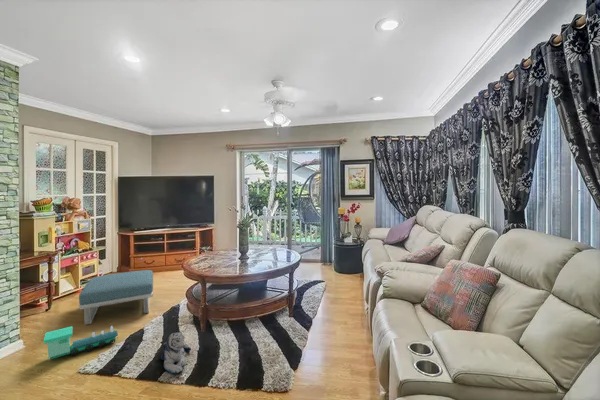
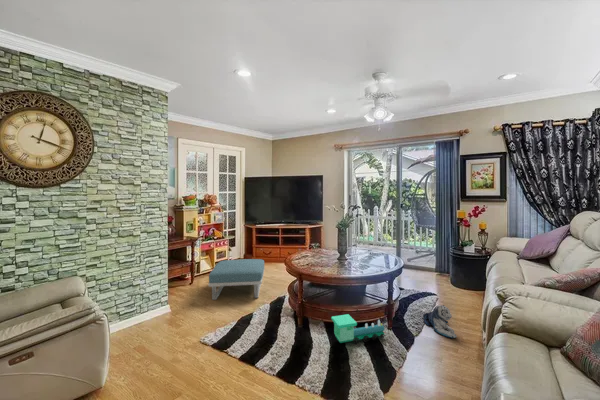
toy train: present [44,326,118,359] -> present [331,314,386,344]
plush toy: present [160,332,191,374] -> present [423,305,457,338]

